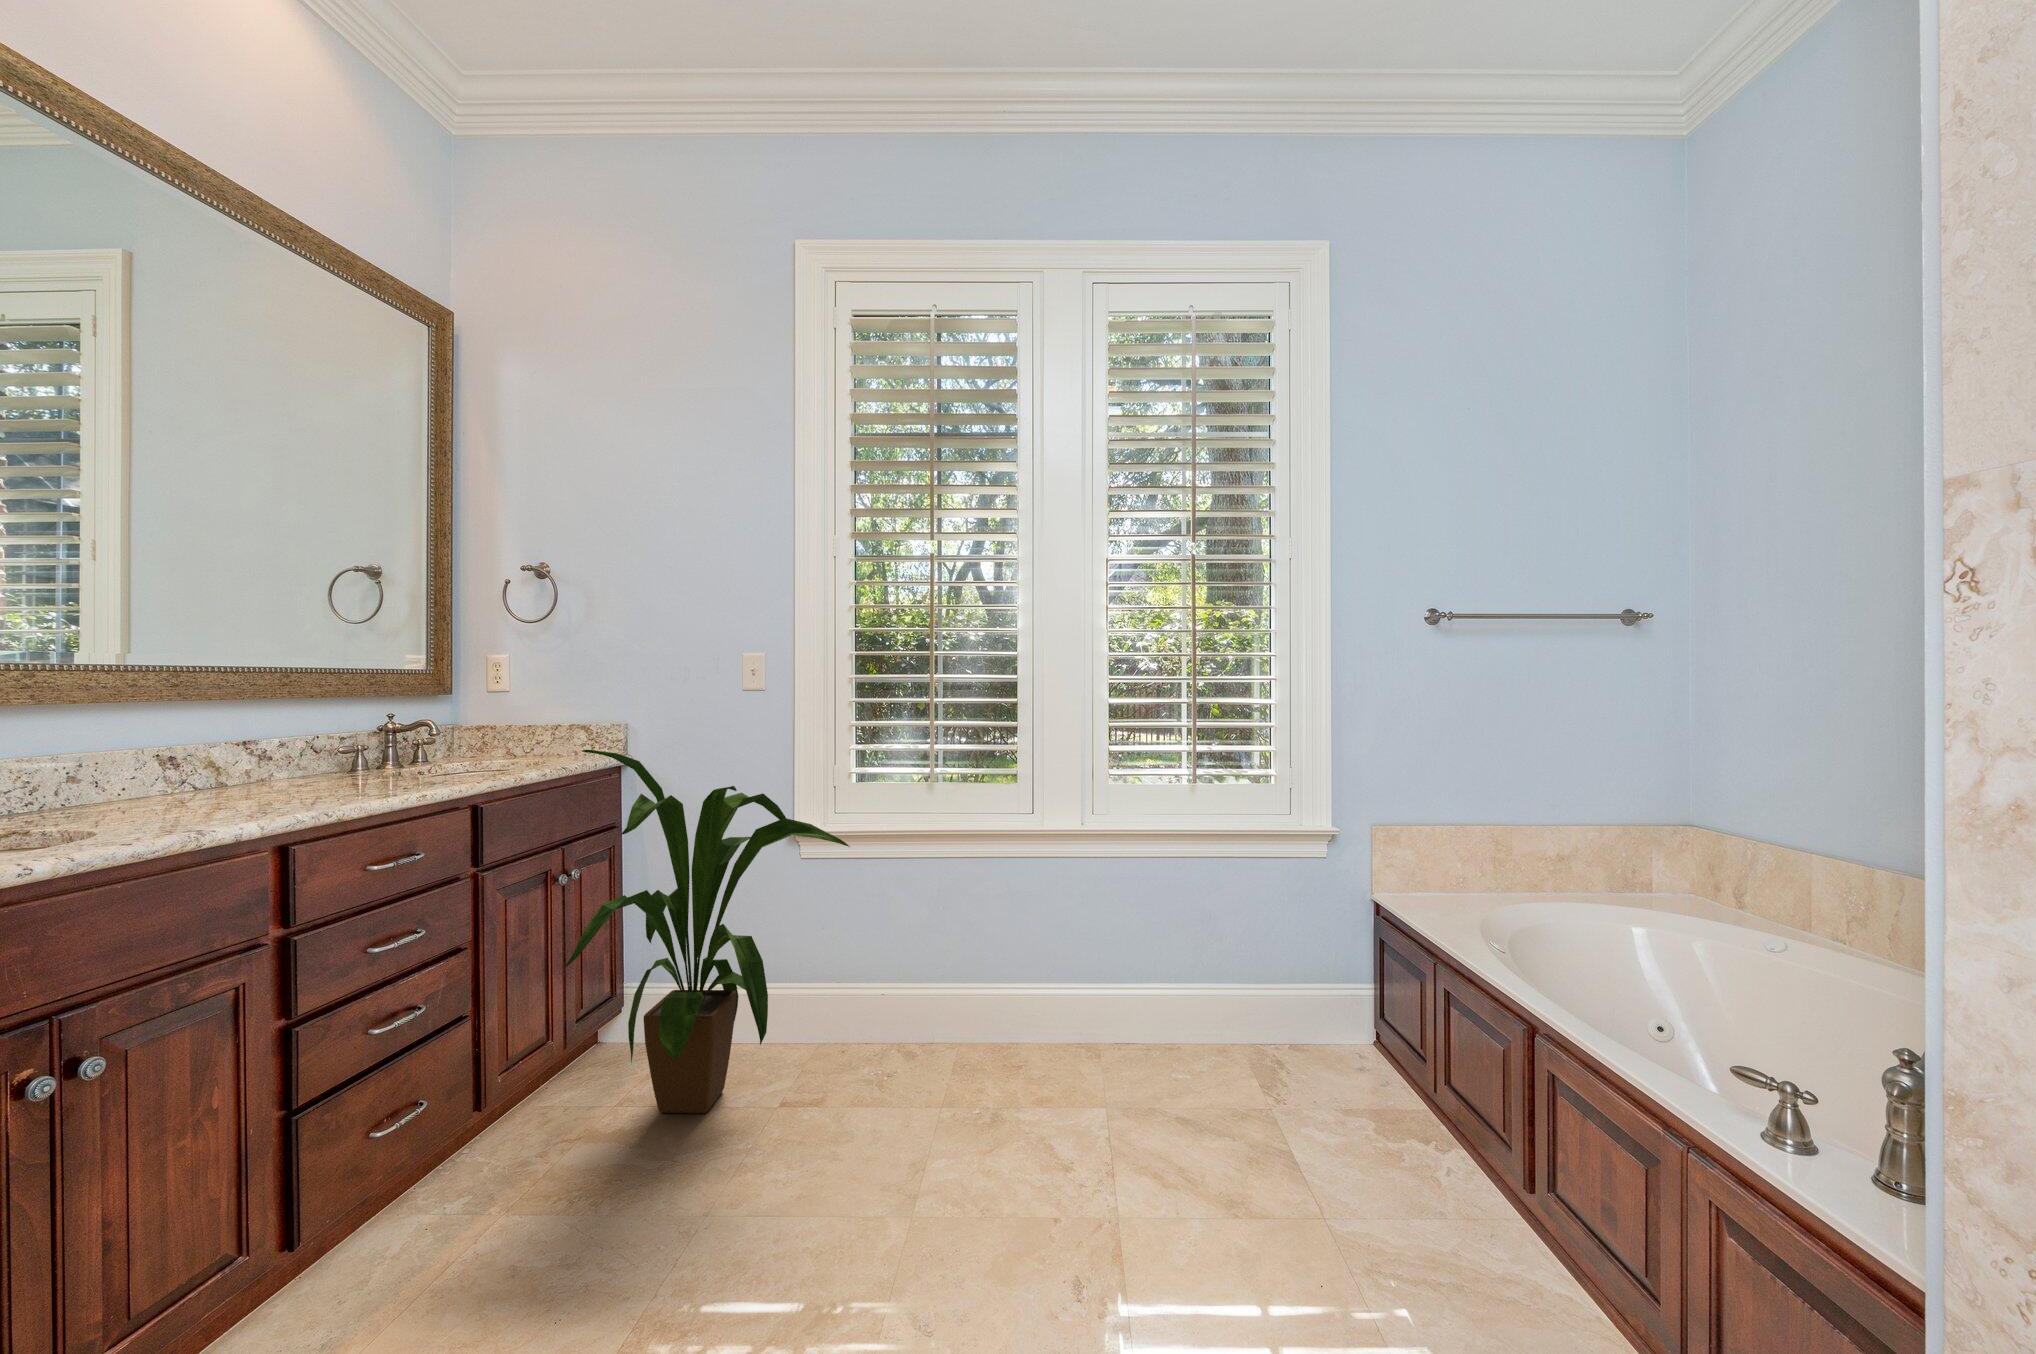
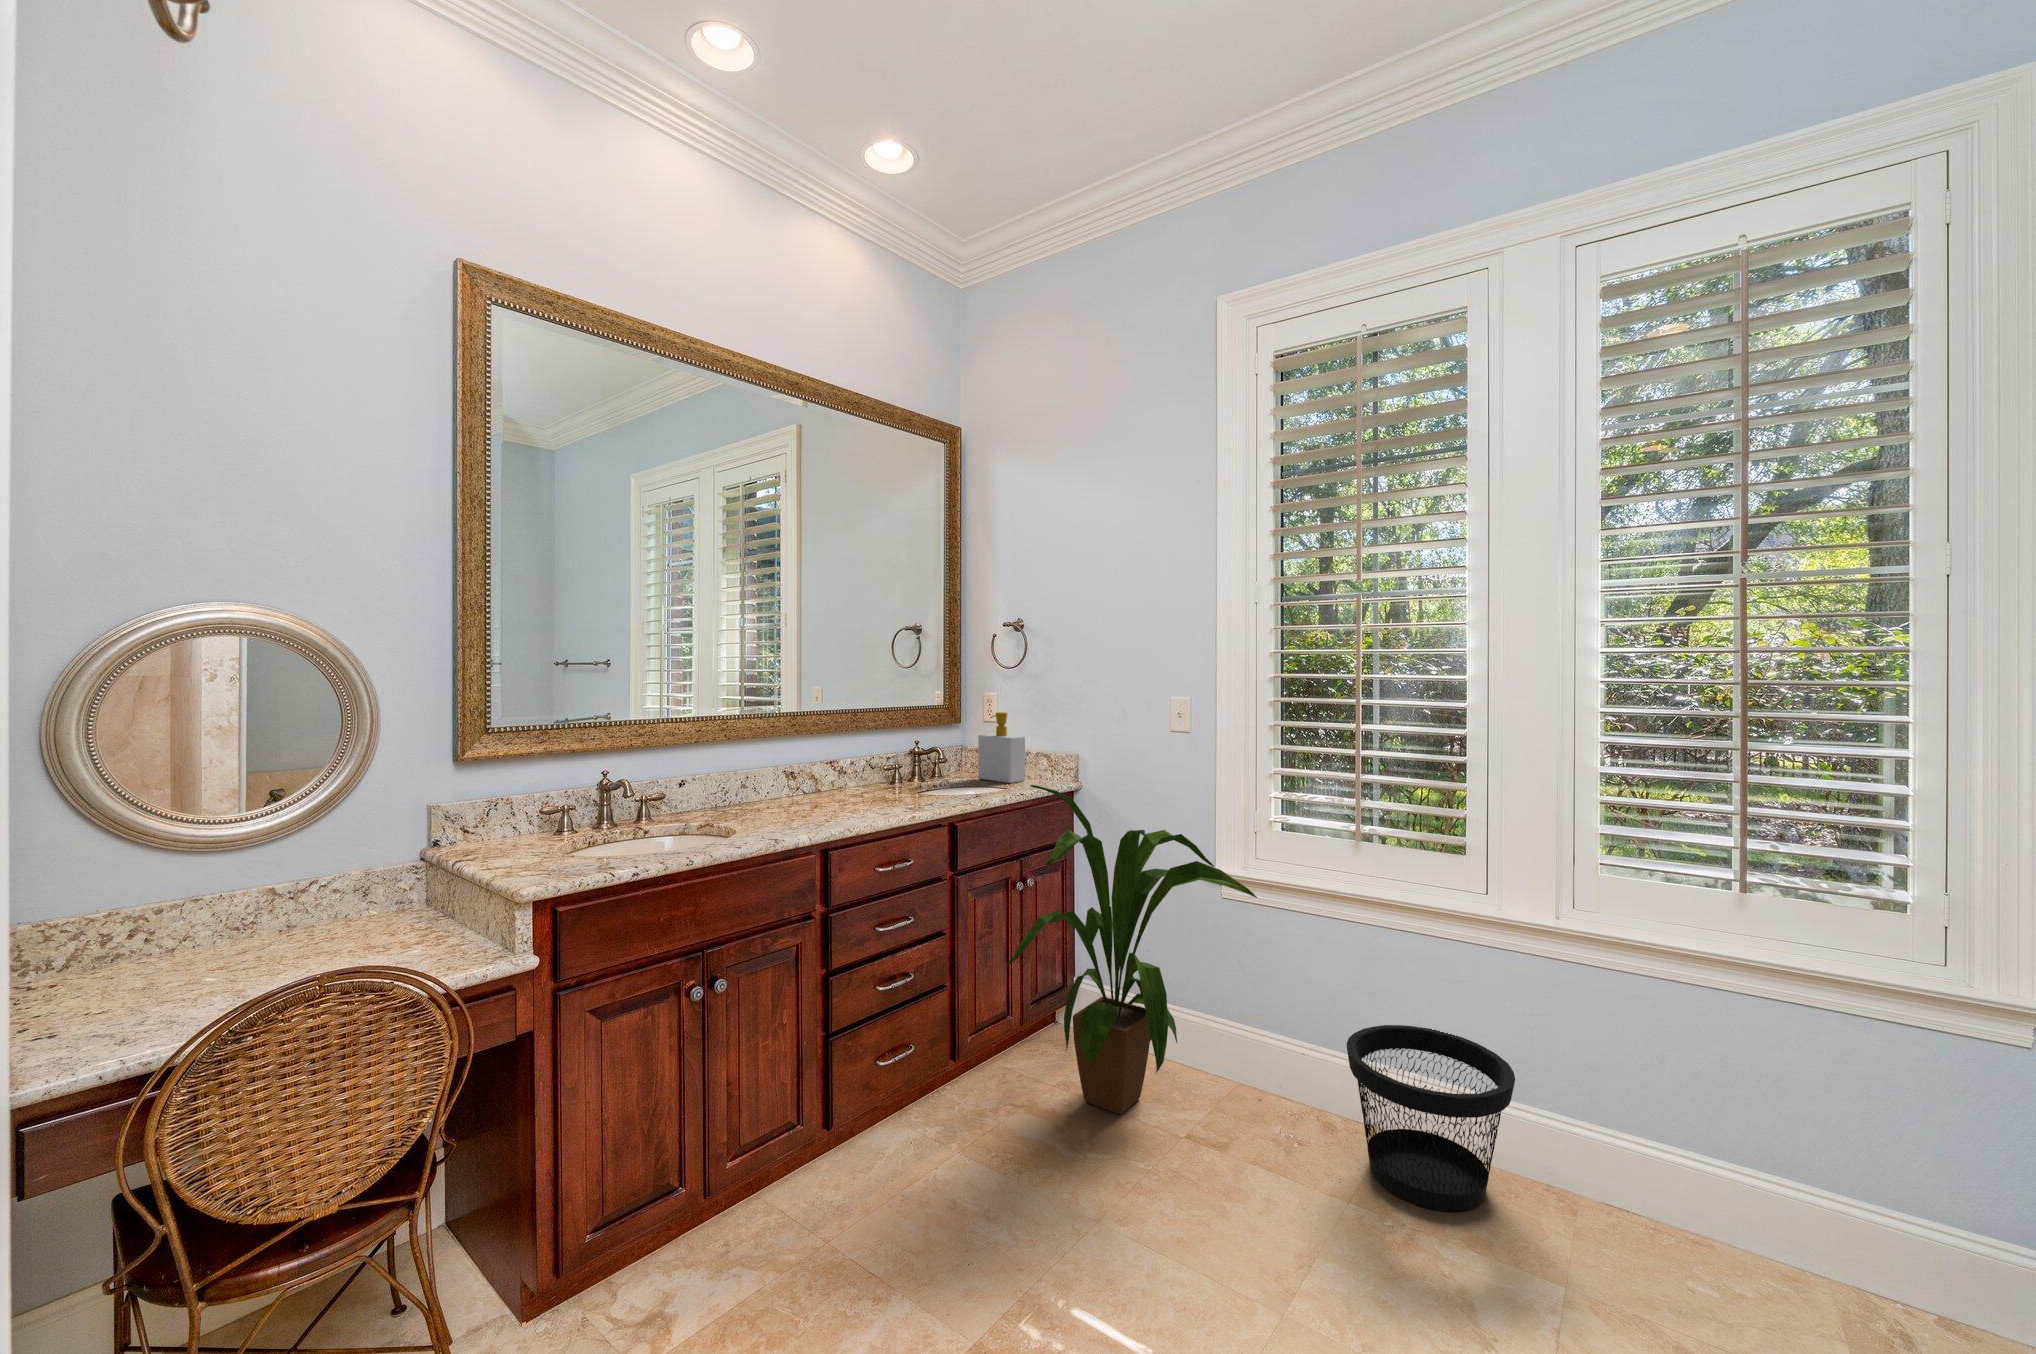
soap bottle: none [483,675,553,760] -> present [978,712,1025,783]
wastebasket: none [938,945,1076,1100] -> present [1347,1025,1515,1212]

